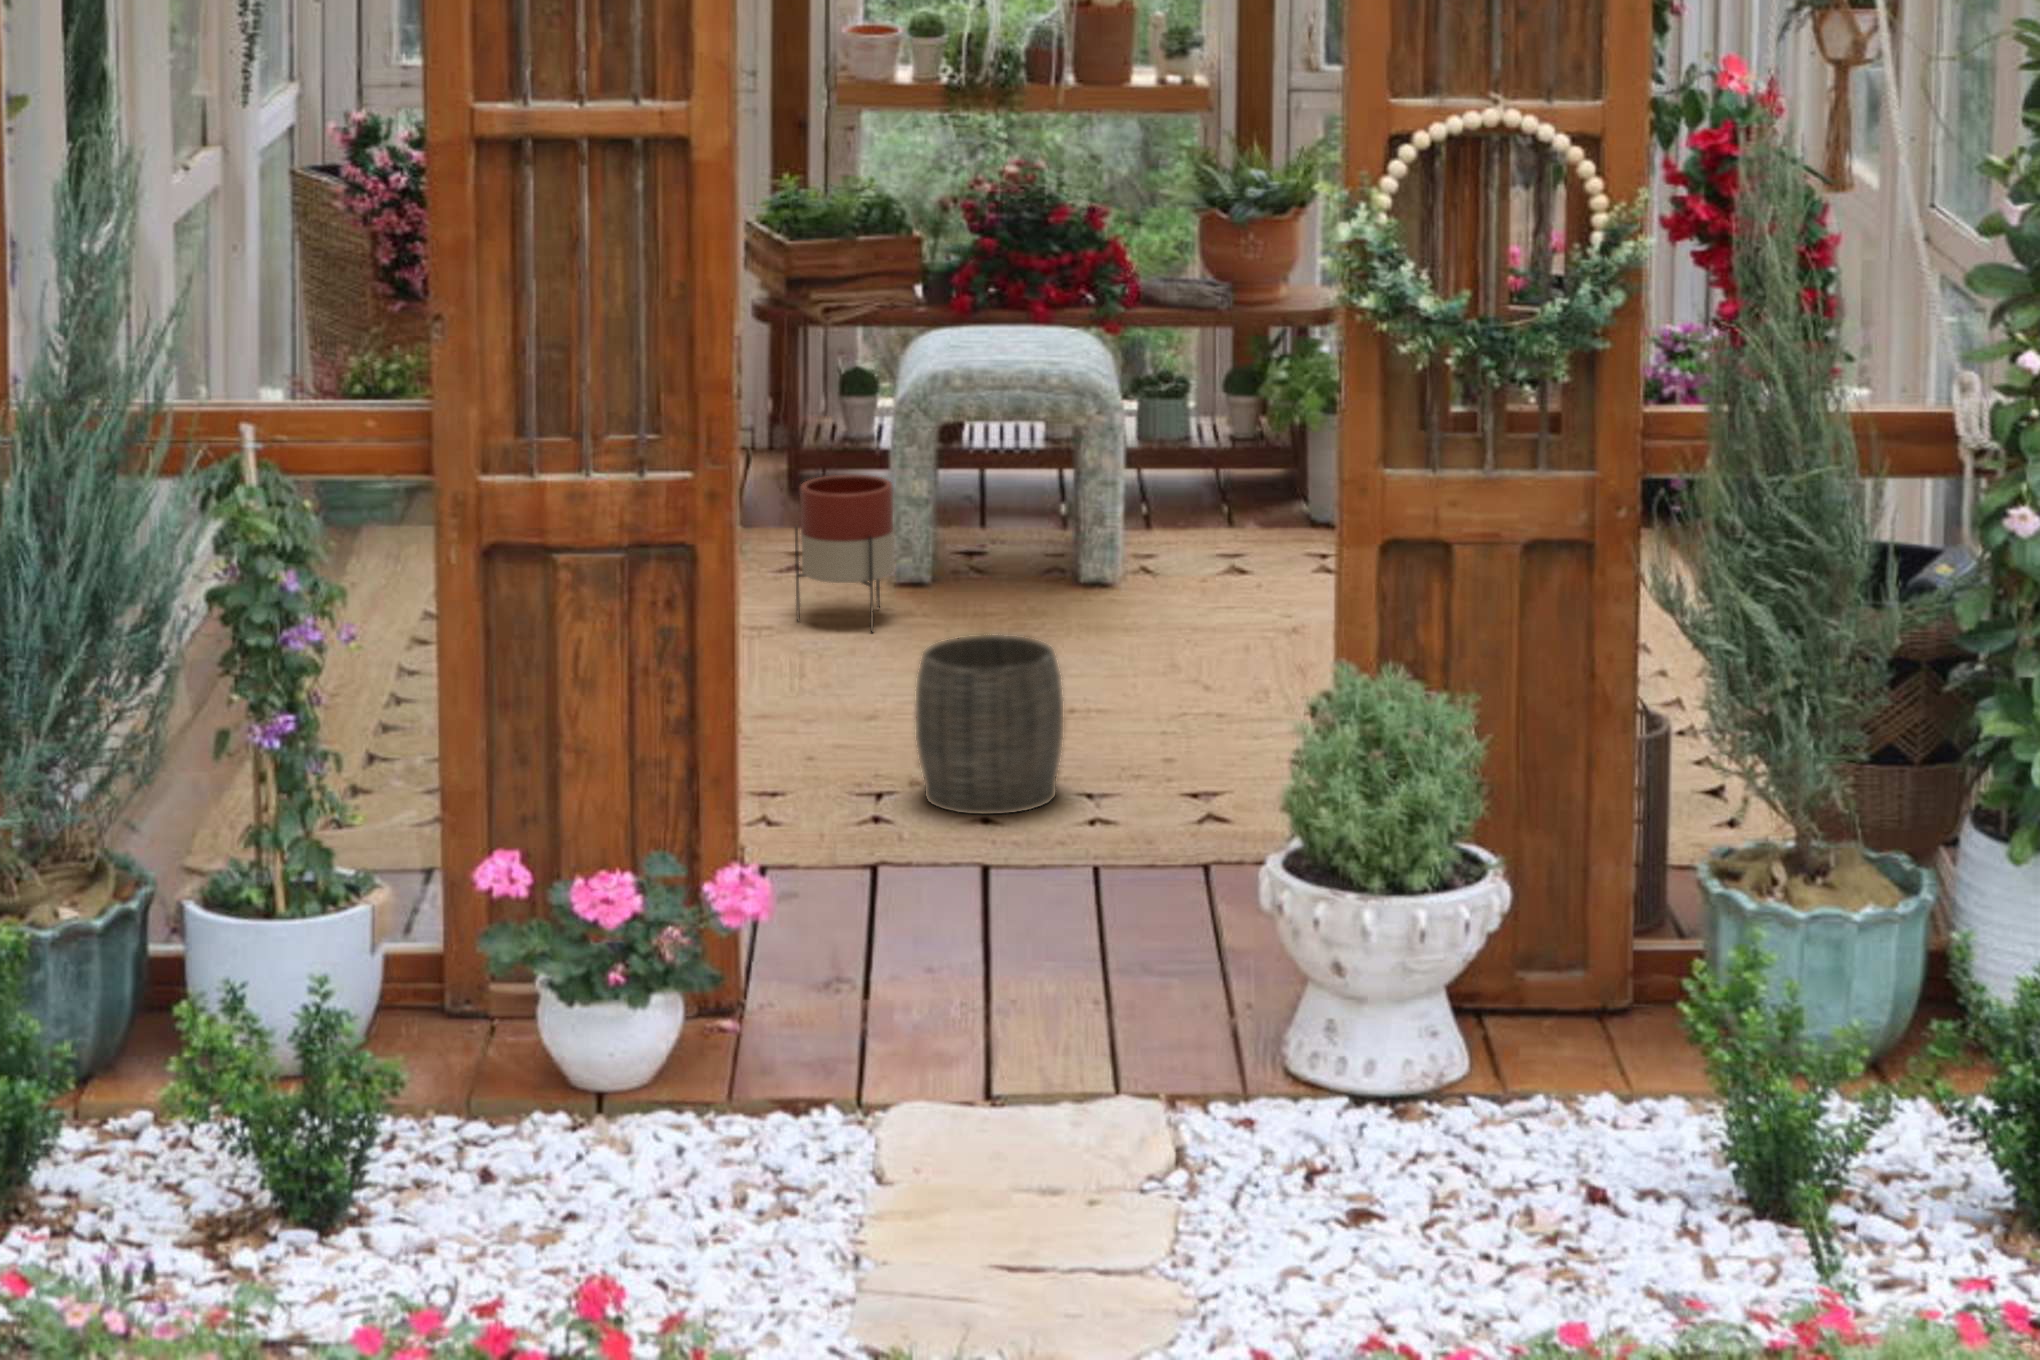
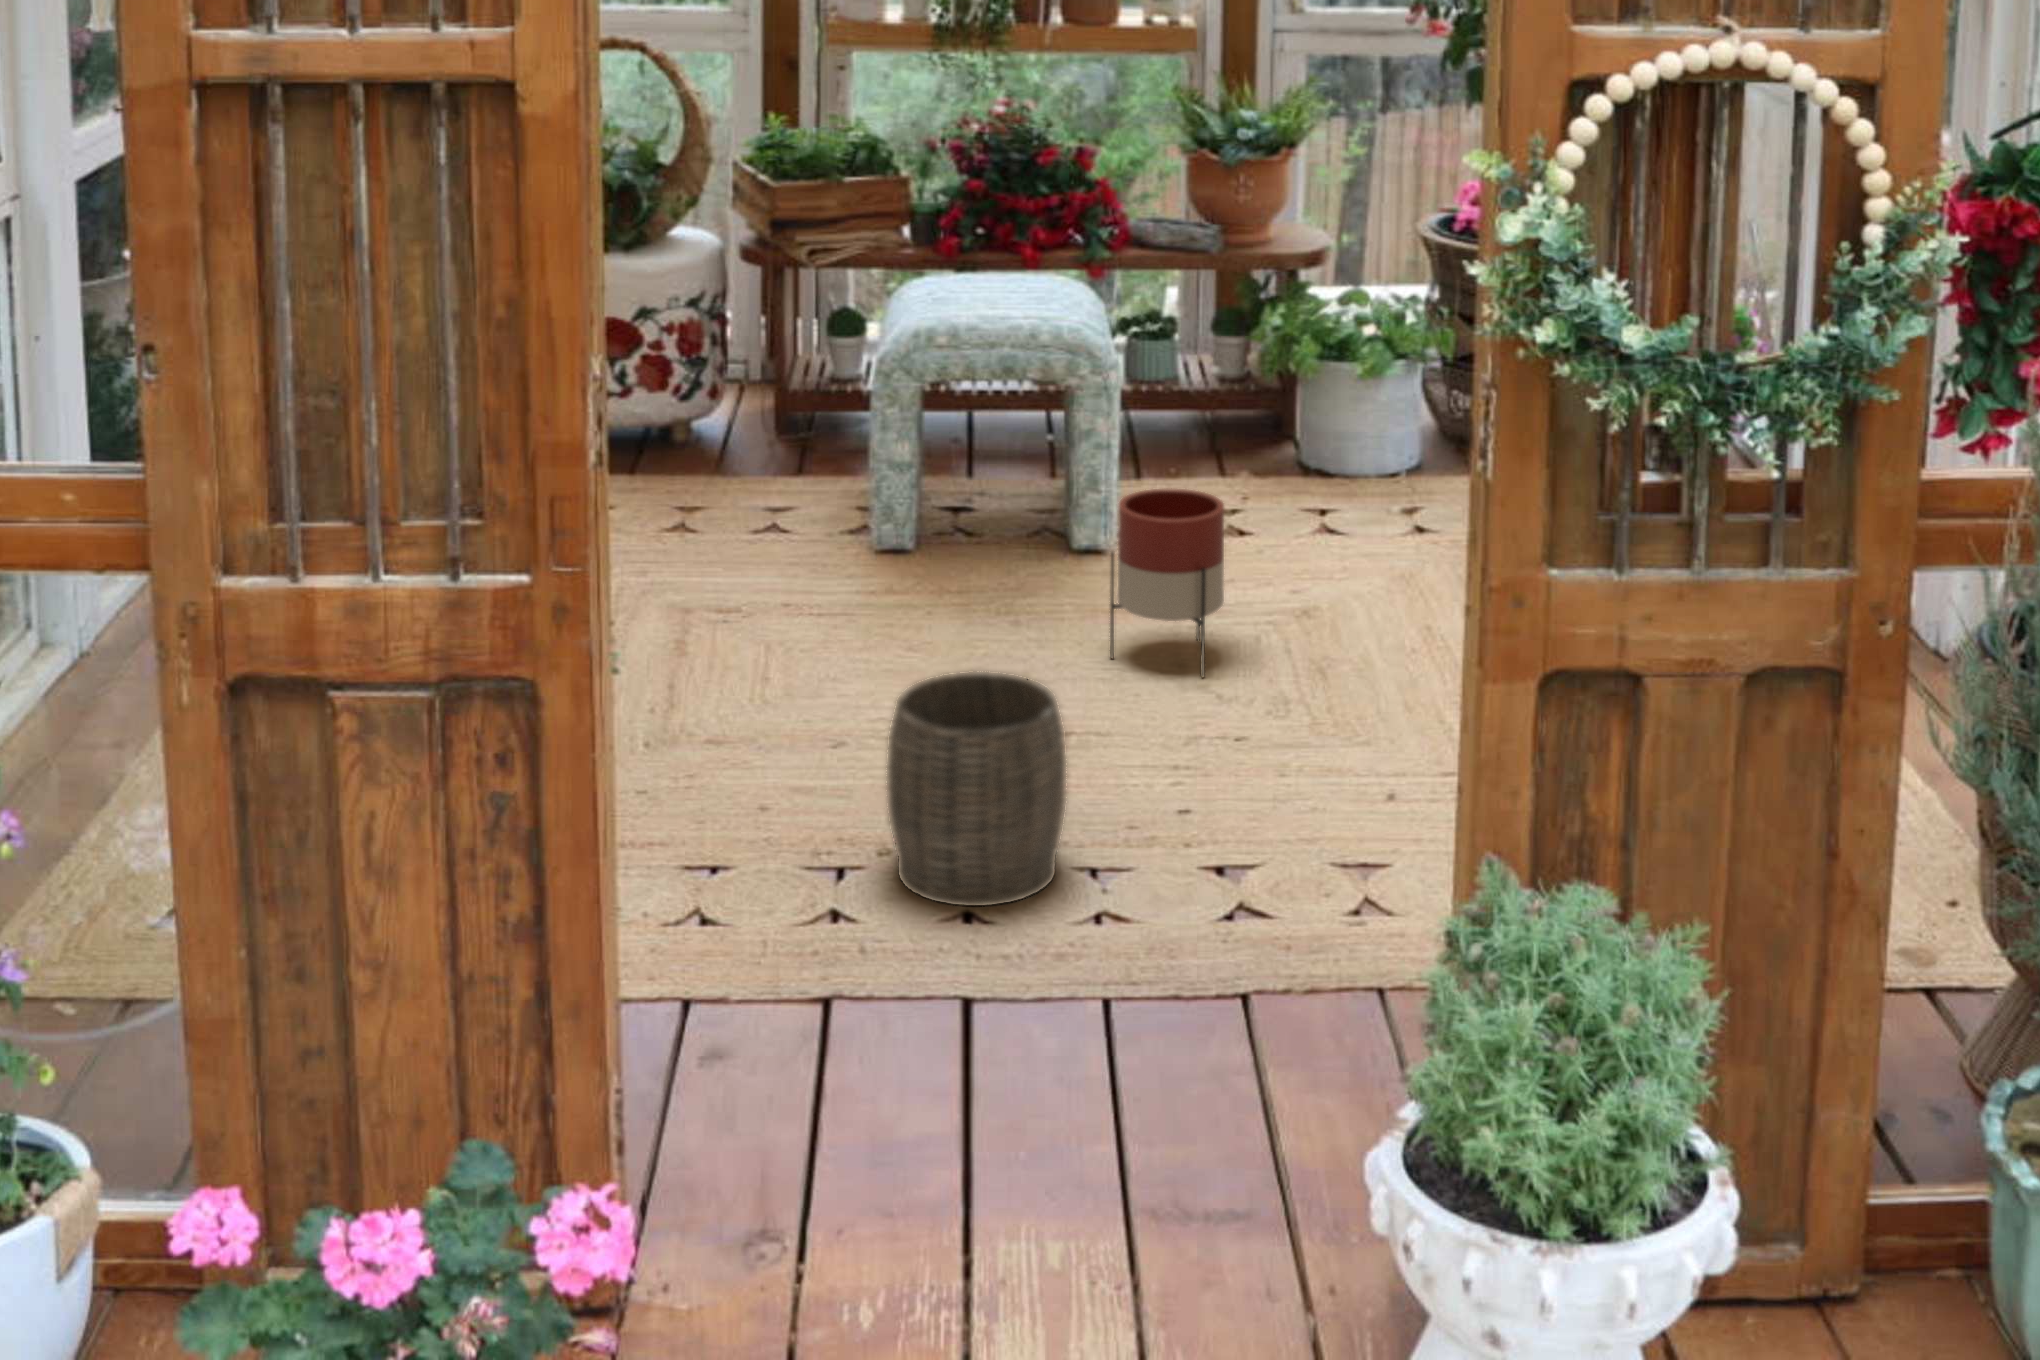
planter: present [795,475,894,632] -> present [1110,489,1224,677]

